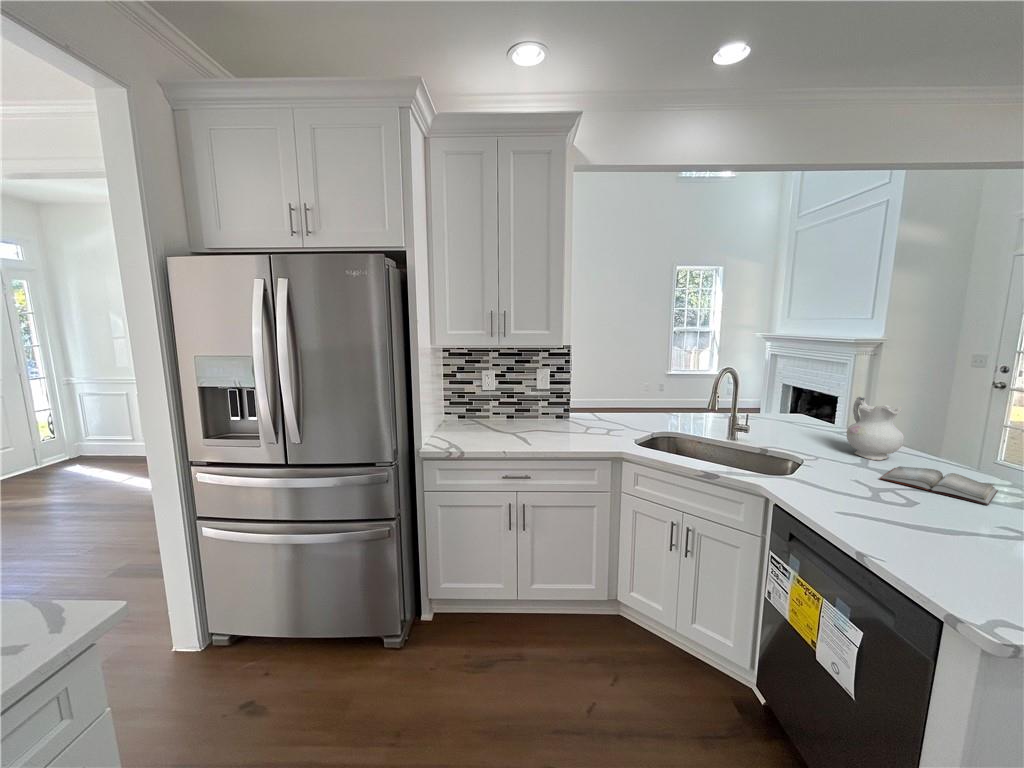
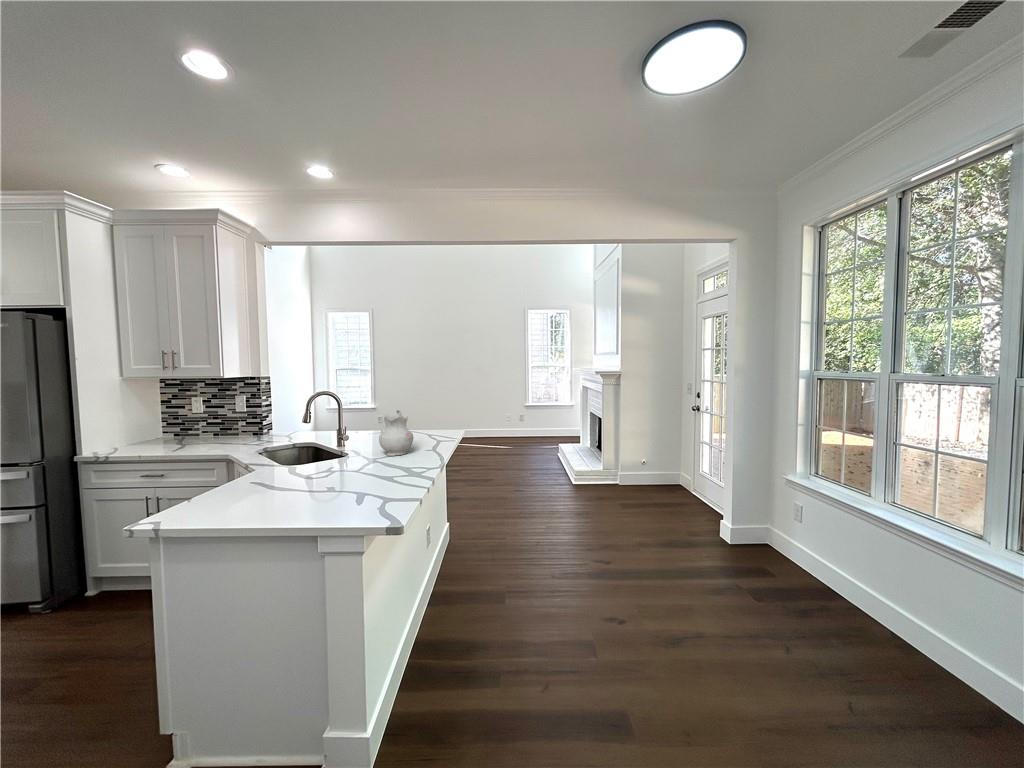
hardback book: present [880,466,998,505] -> none [345,458,401,478]

